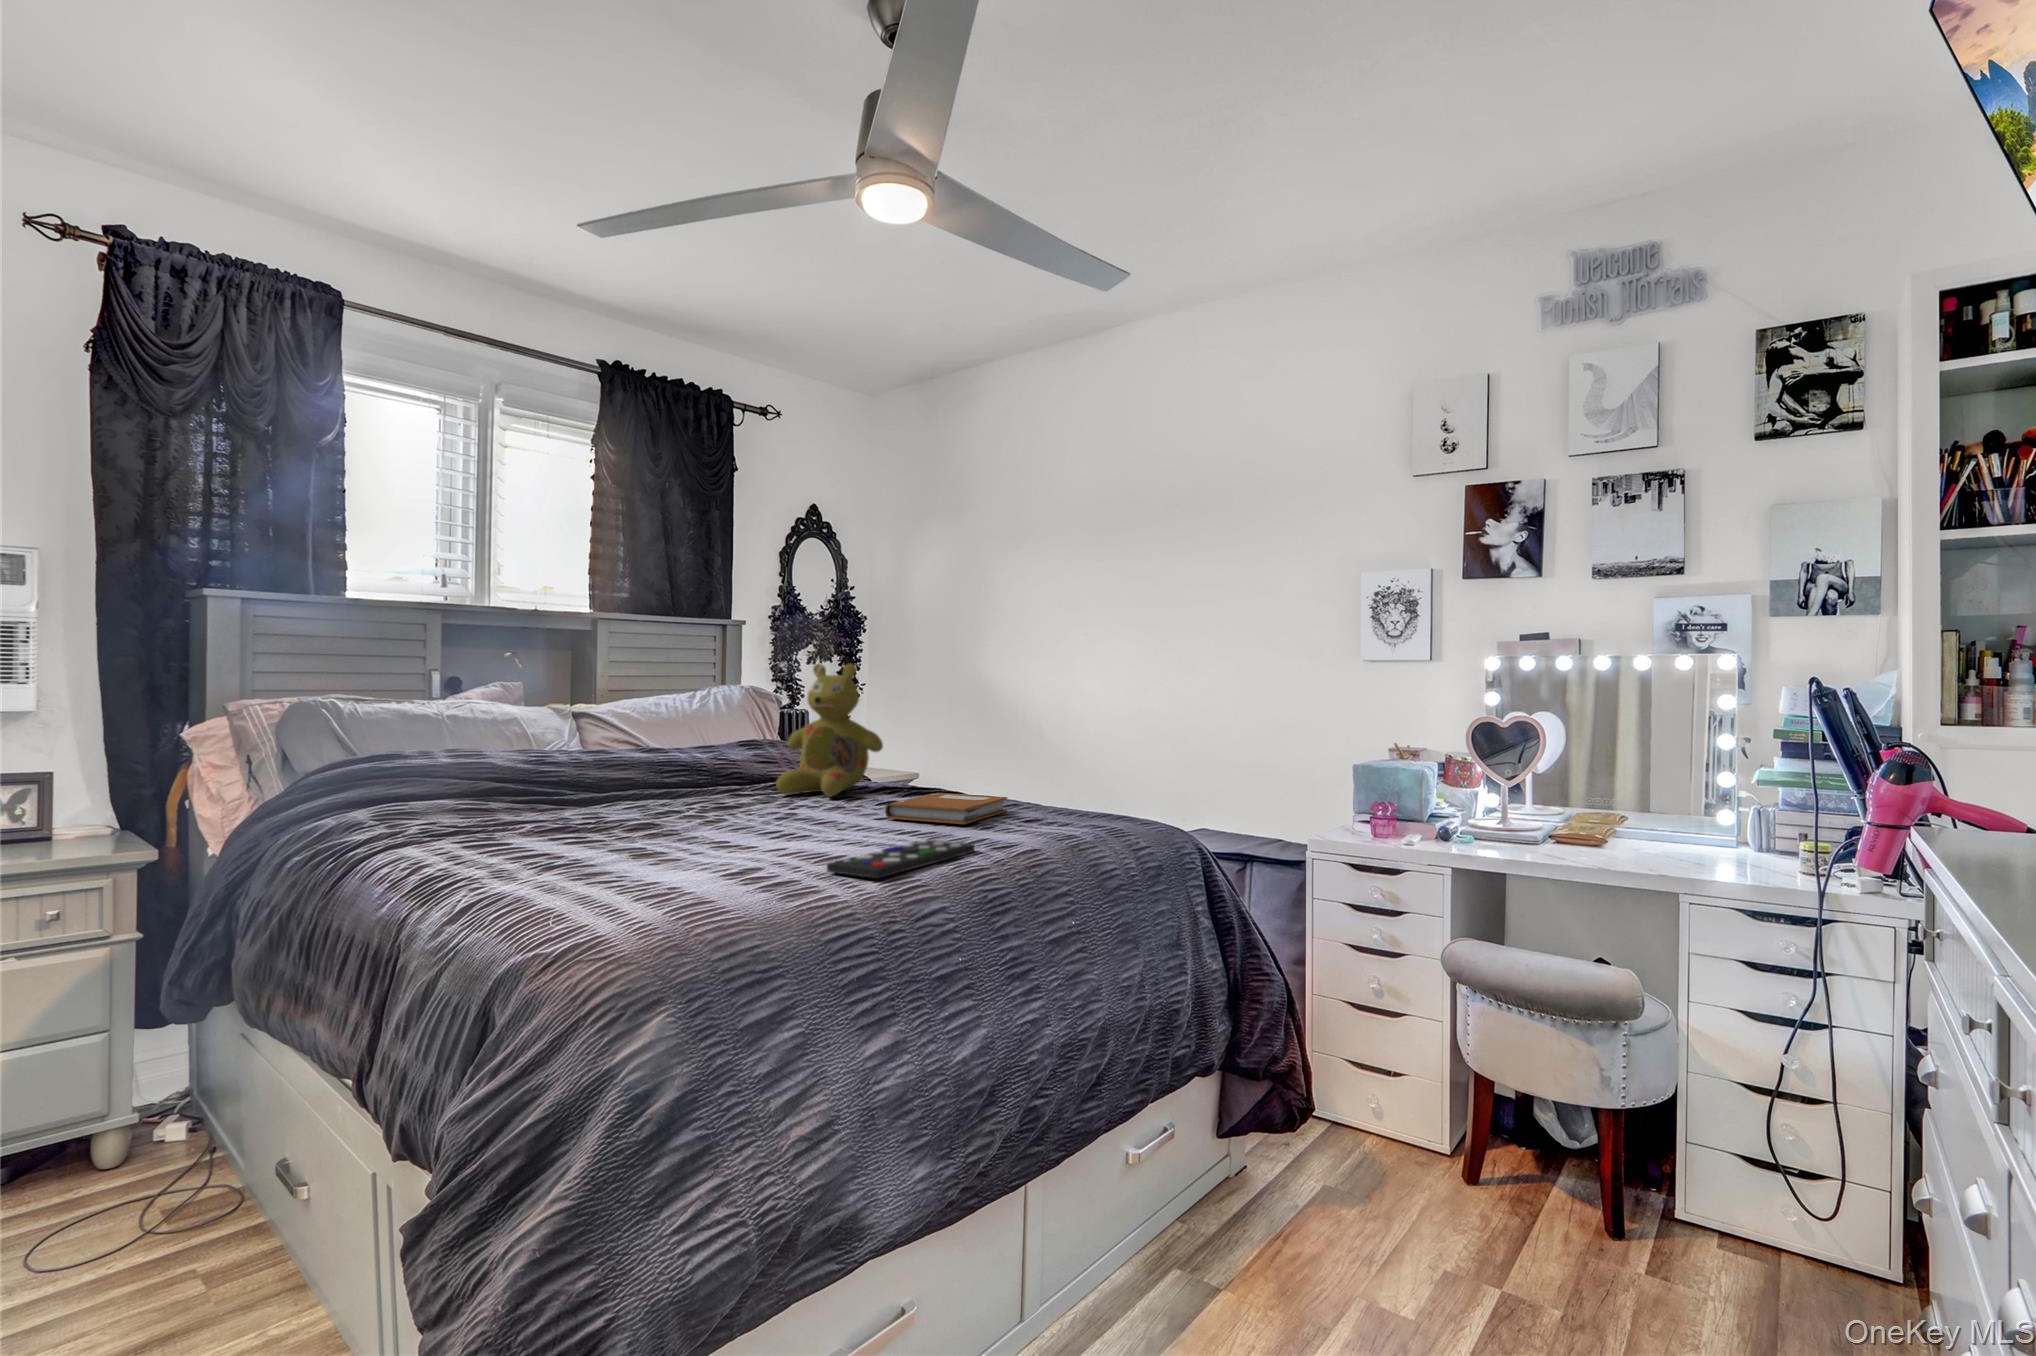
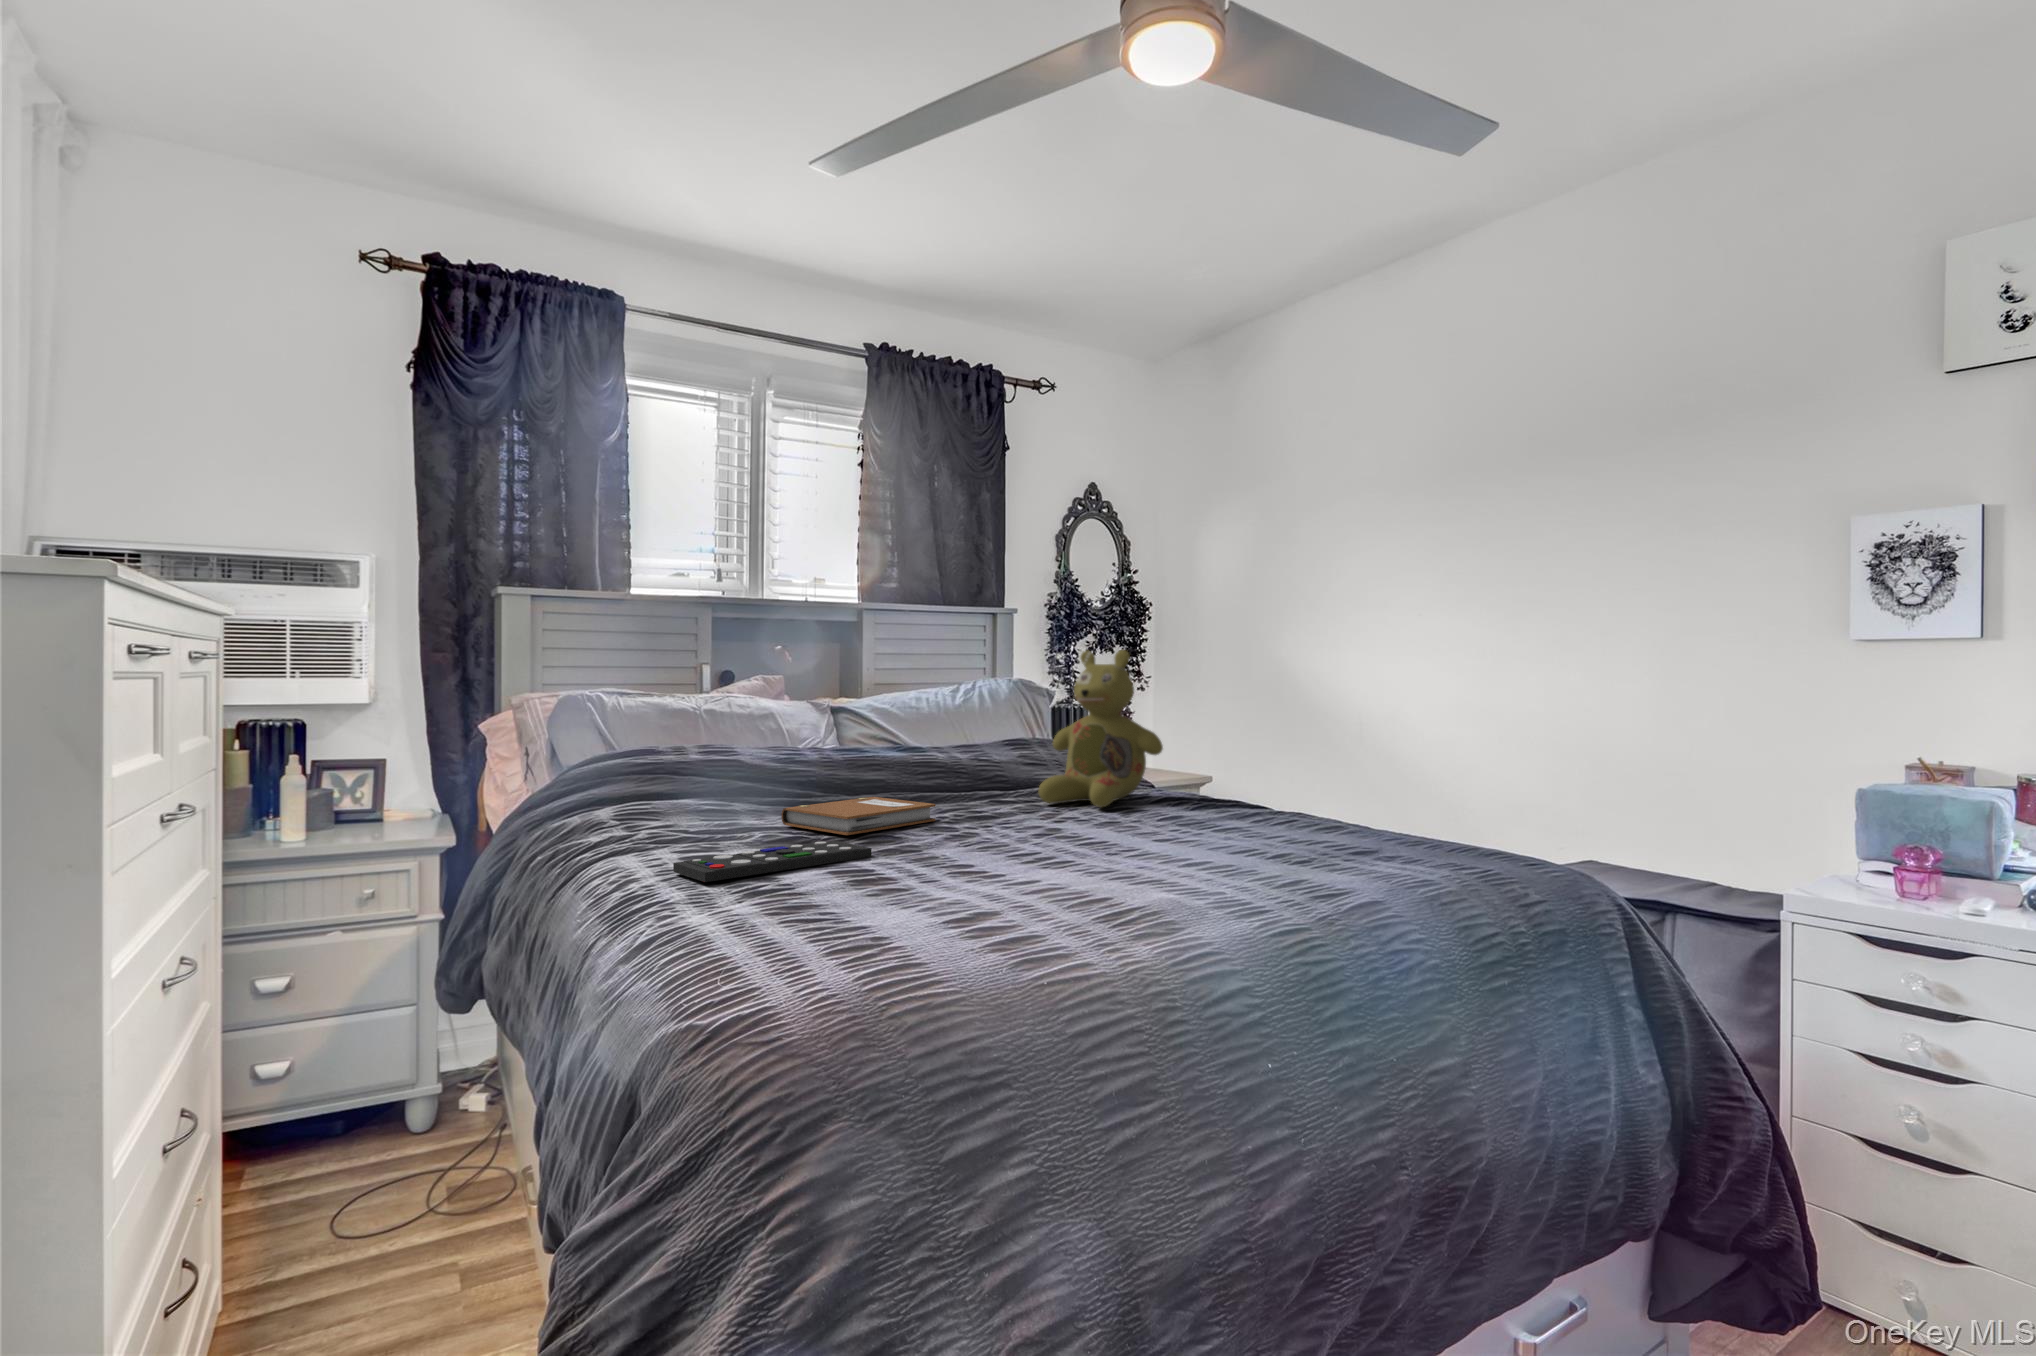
notebook: present [885,793,1007,824] -> present [781,797,936,835]
remote control: present [827,840,975,878] -> present [673,841,871,882]

